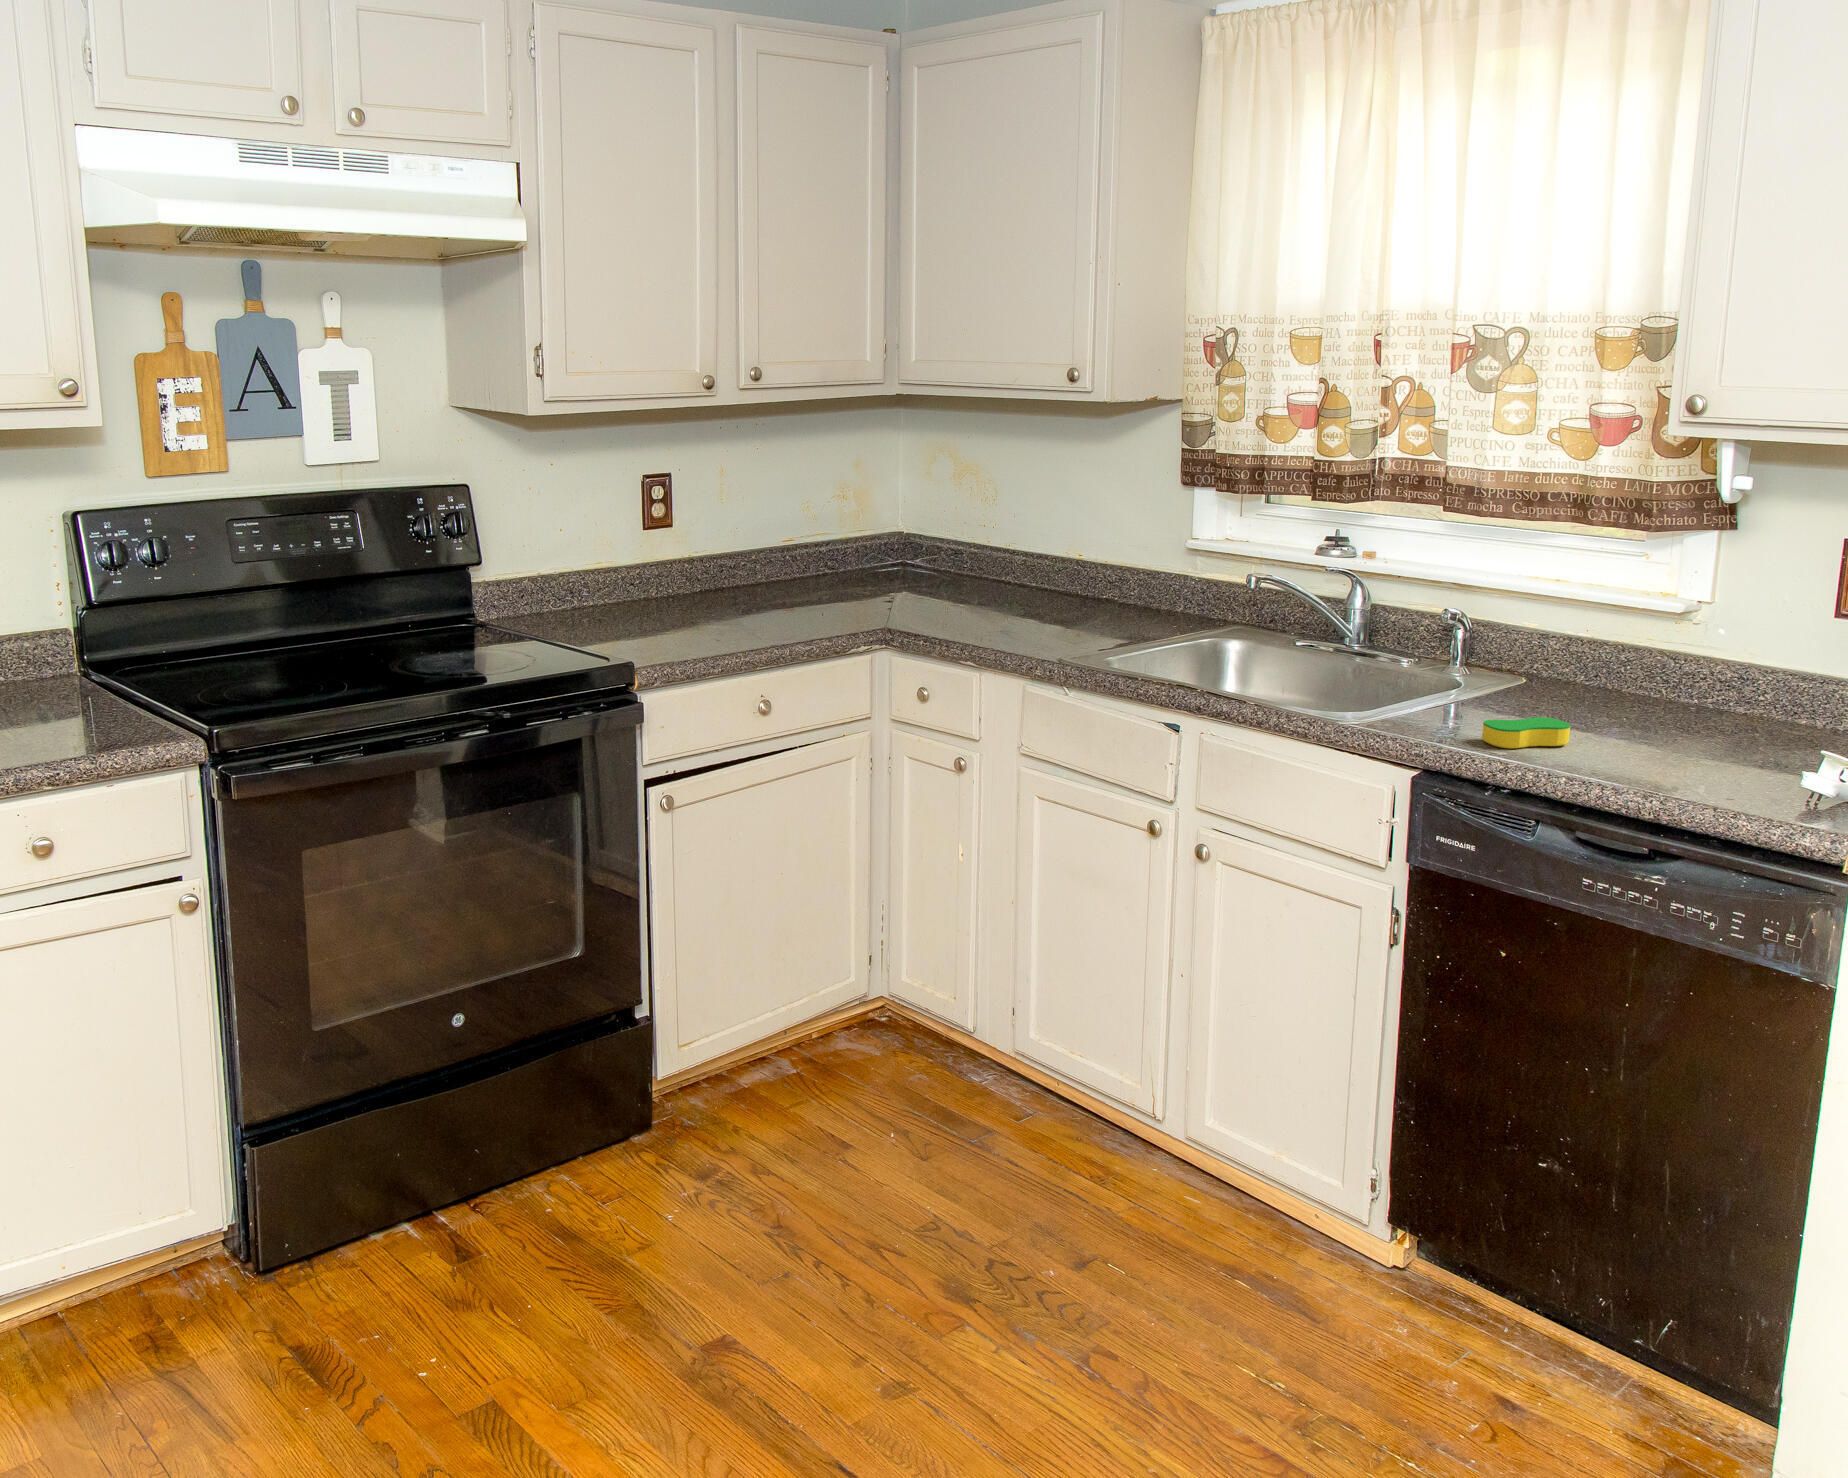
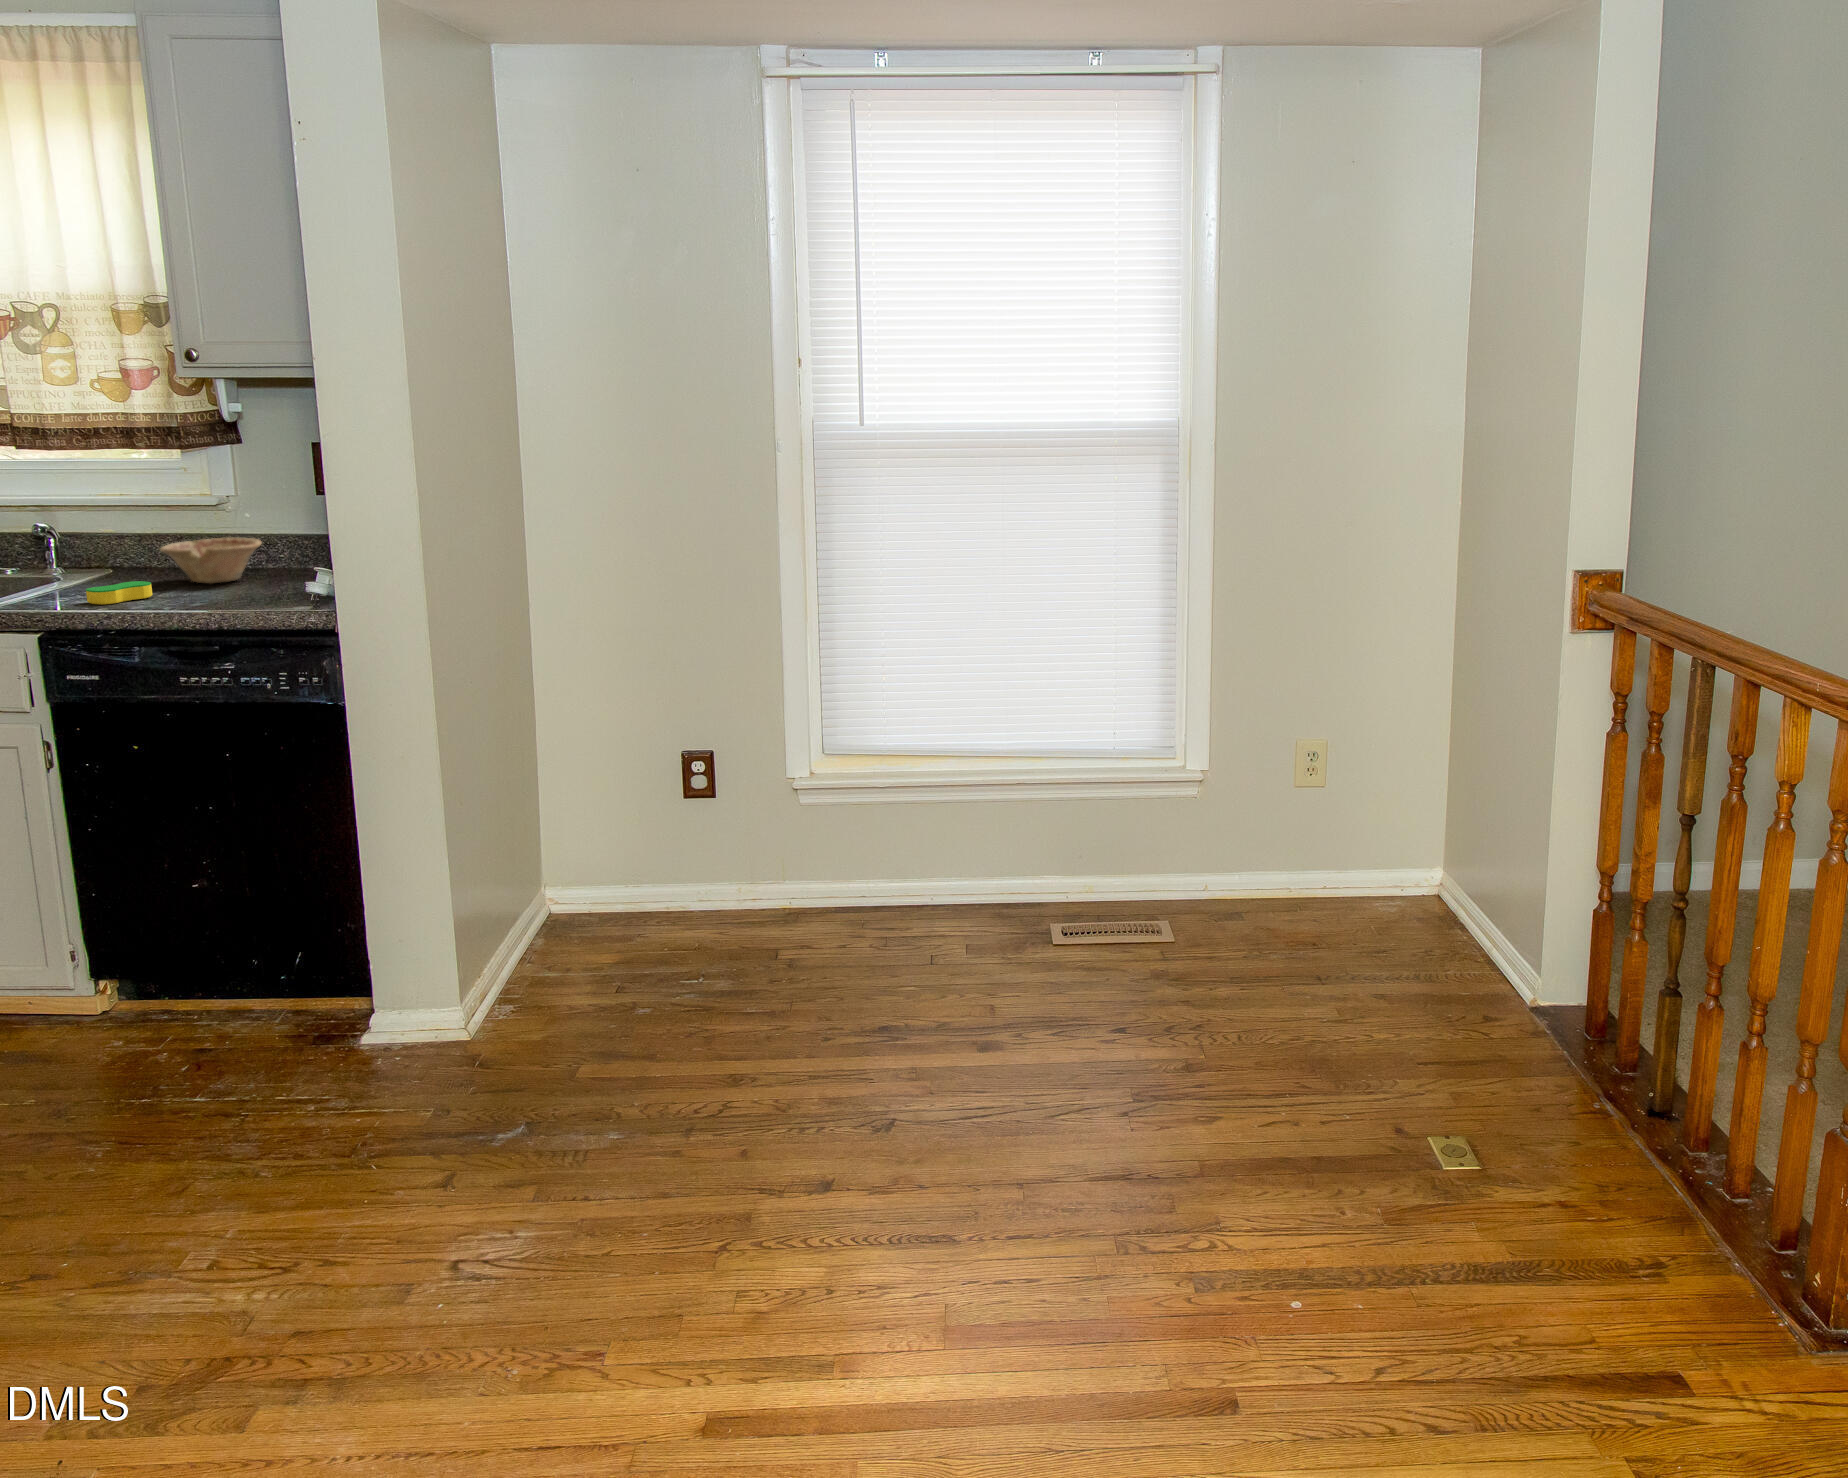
dish: none [1591,662,1740,732] -> present [160,537,262,584]

